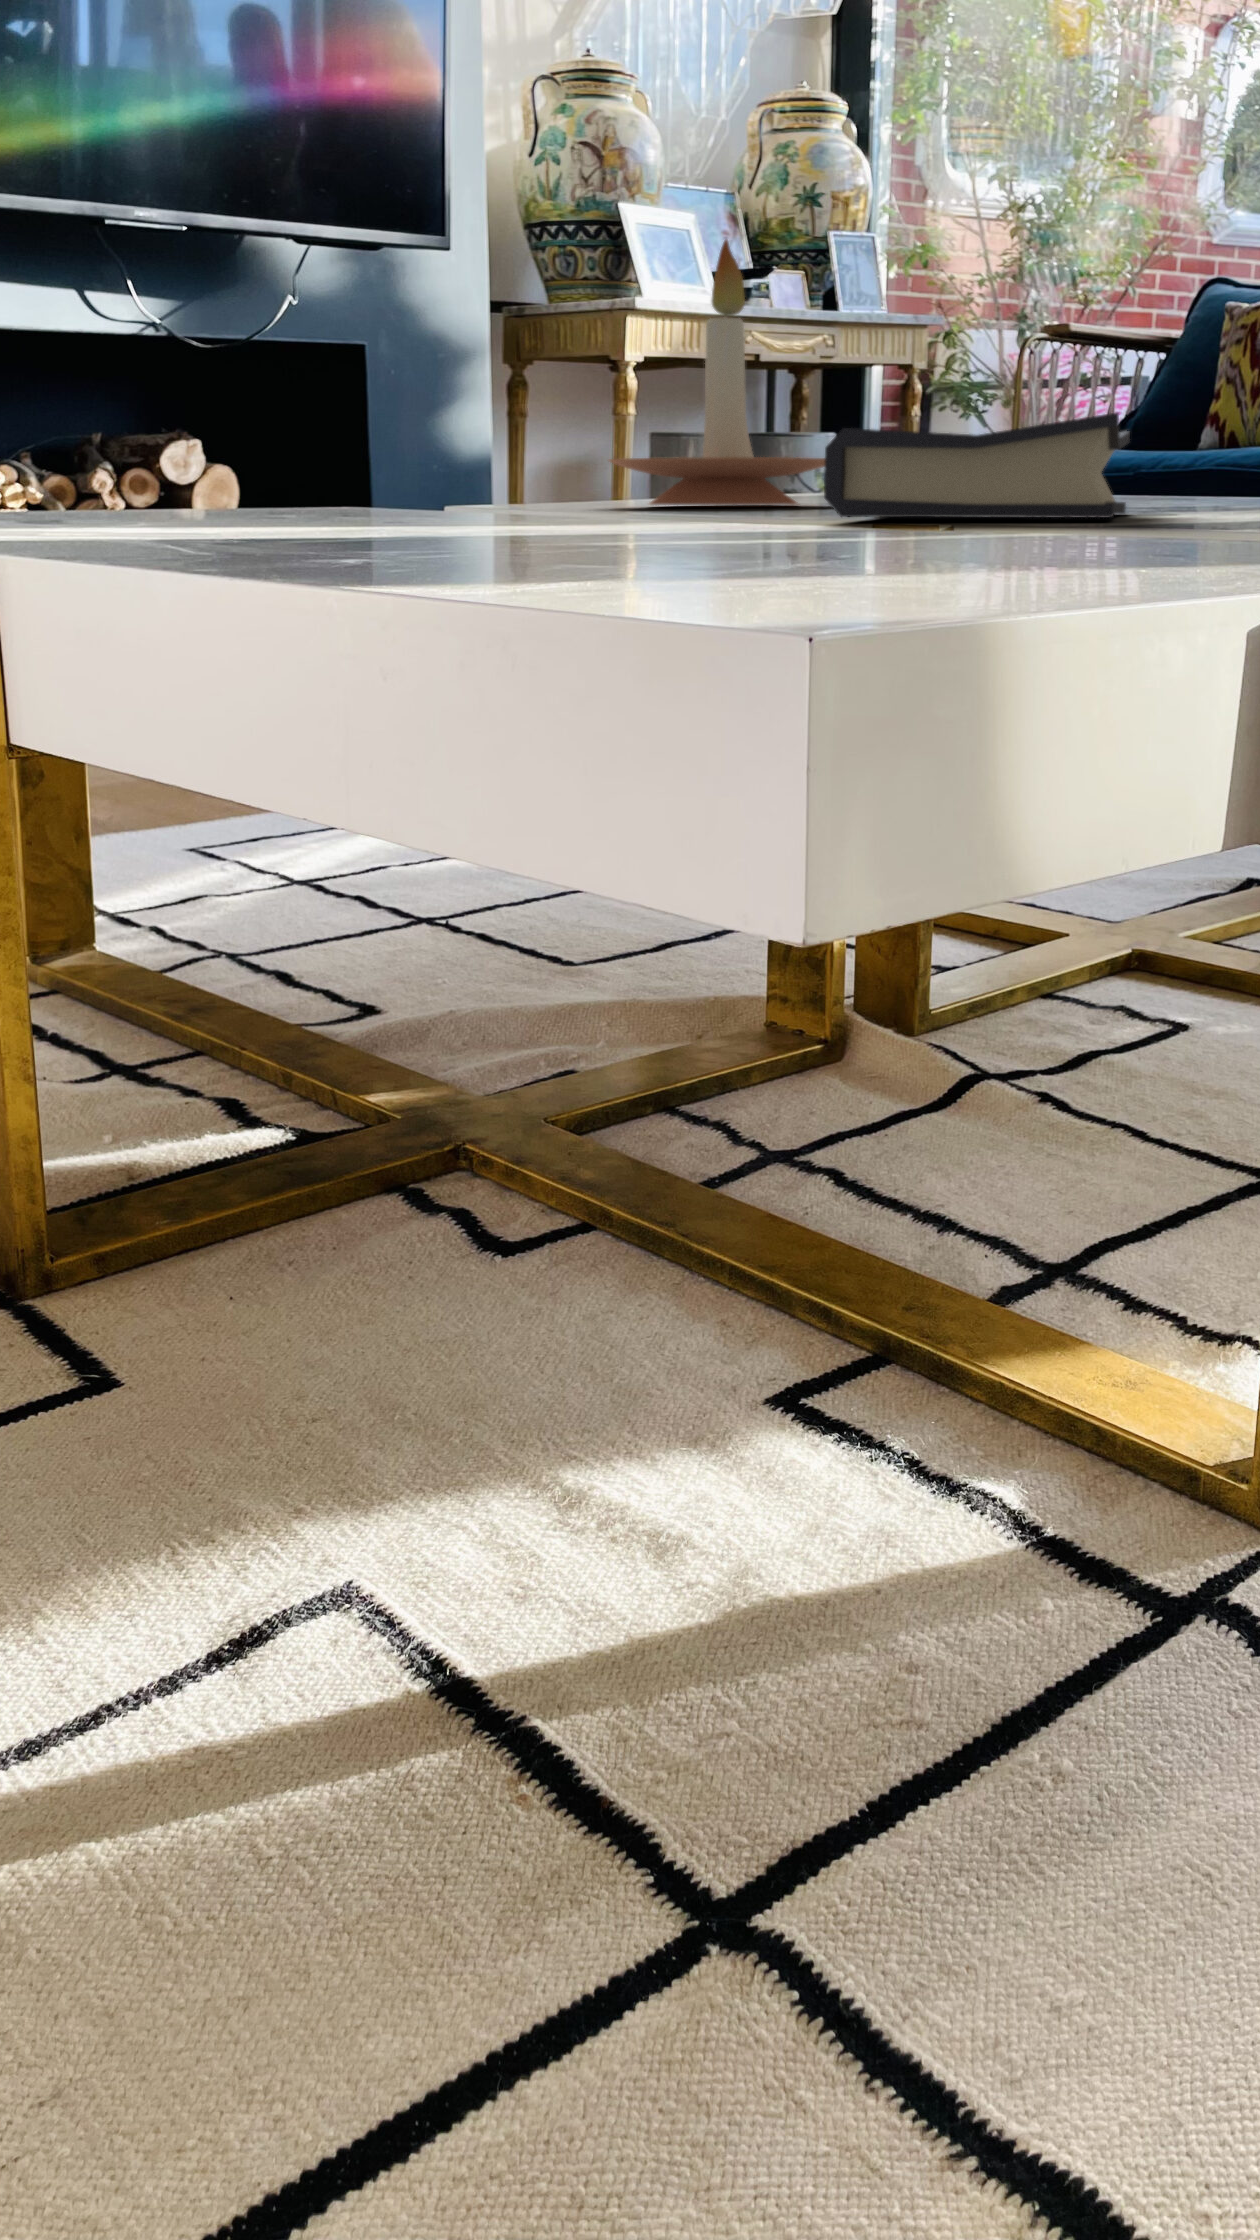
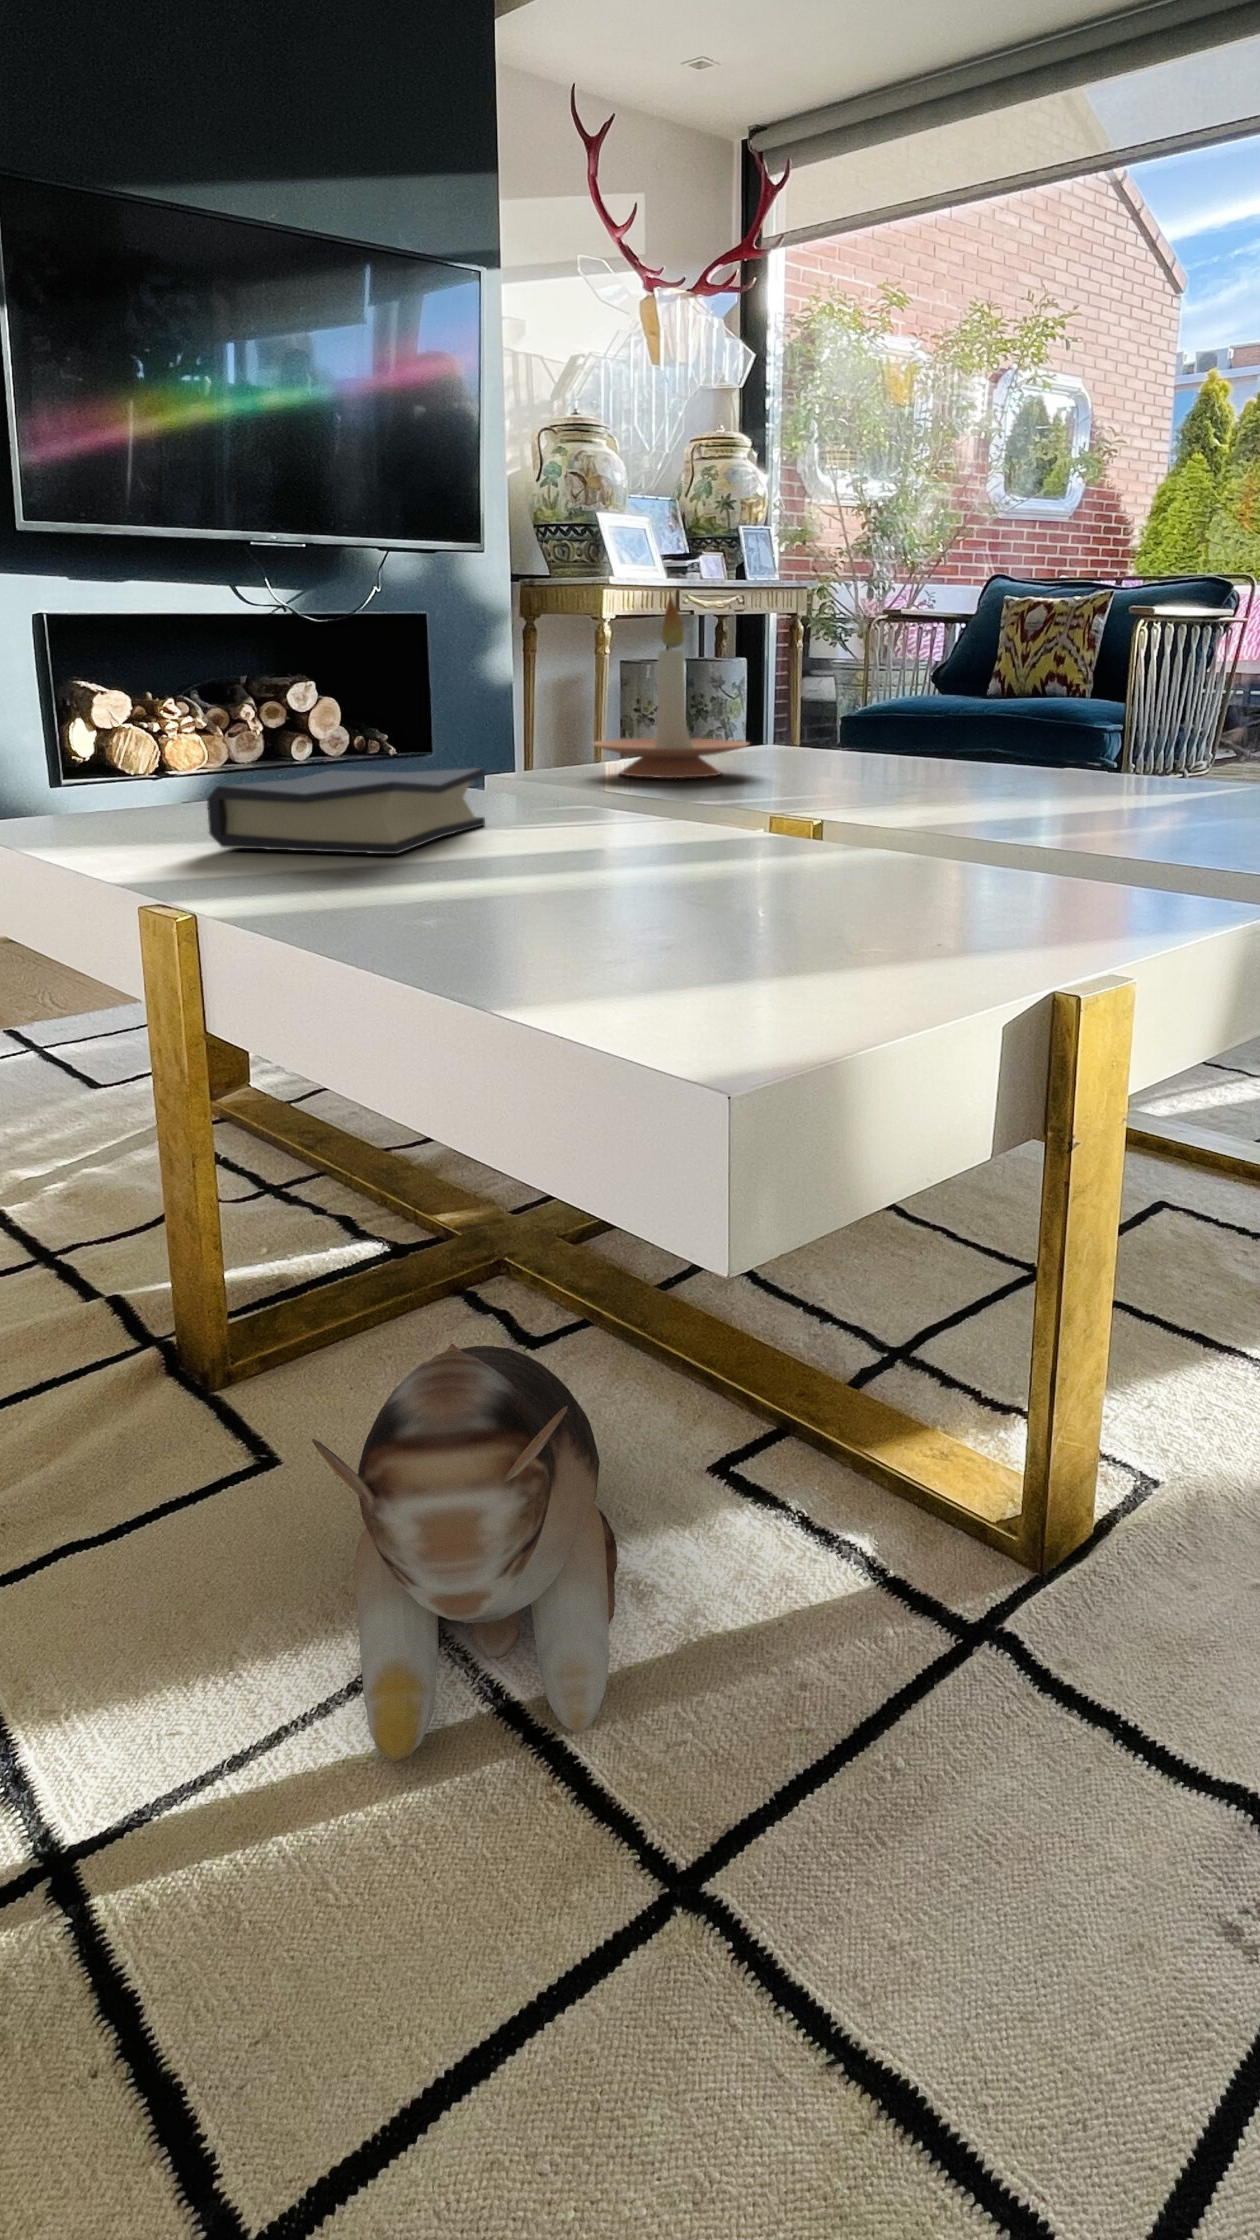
hardback book: present [824,413,1130,518] -> present [207,768,485,854]
plush toy: none [130,1069,627,1744] -> present [312,1344,617,1763]

